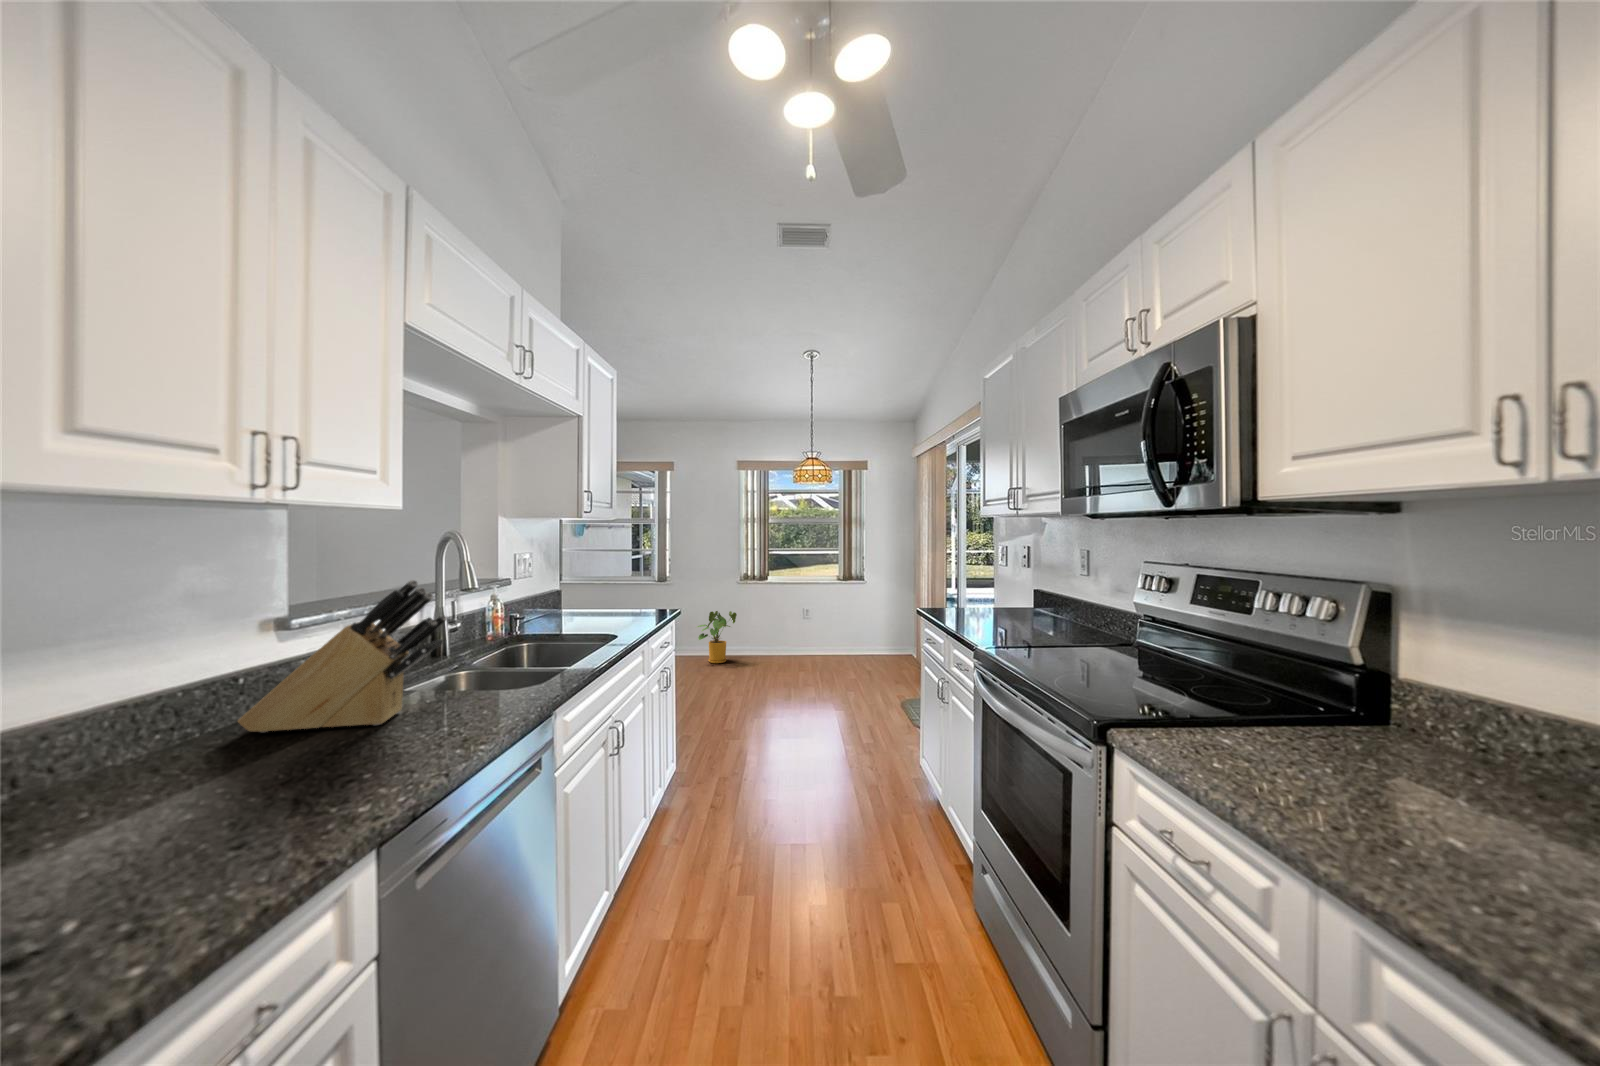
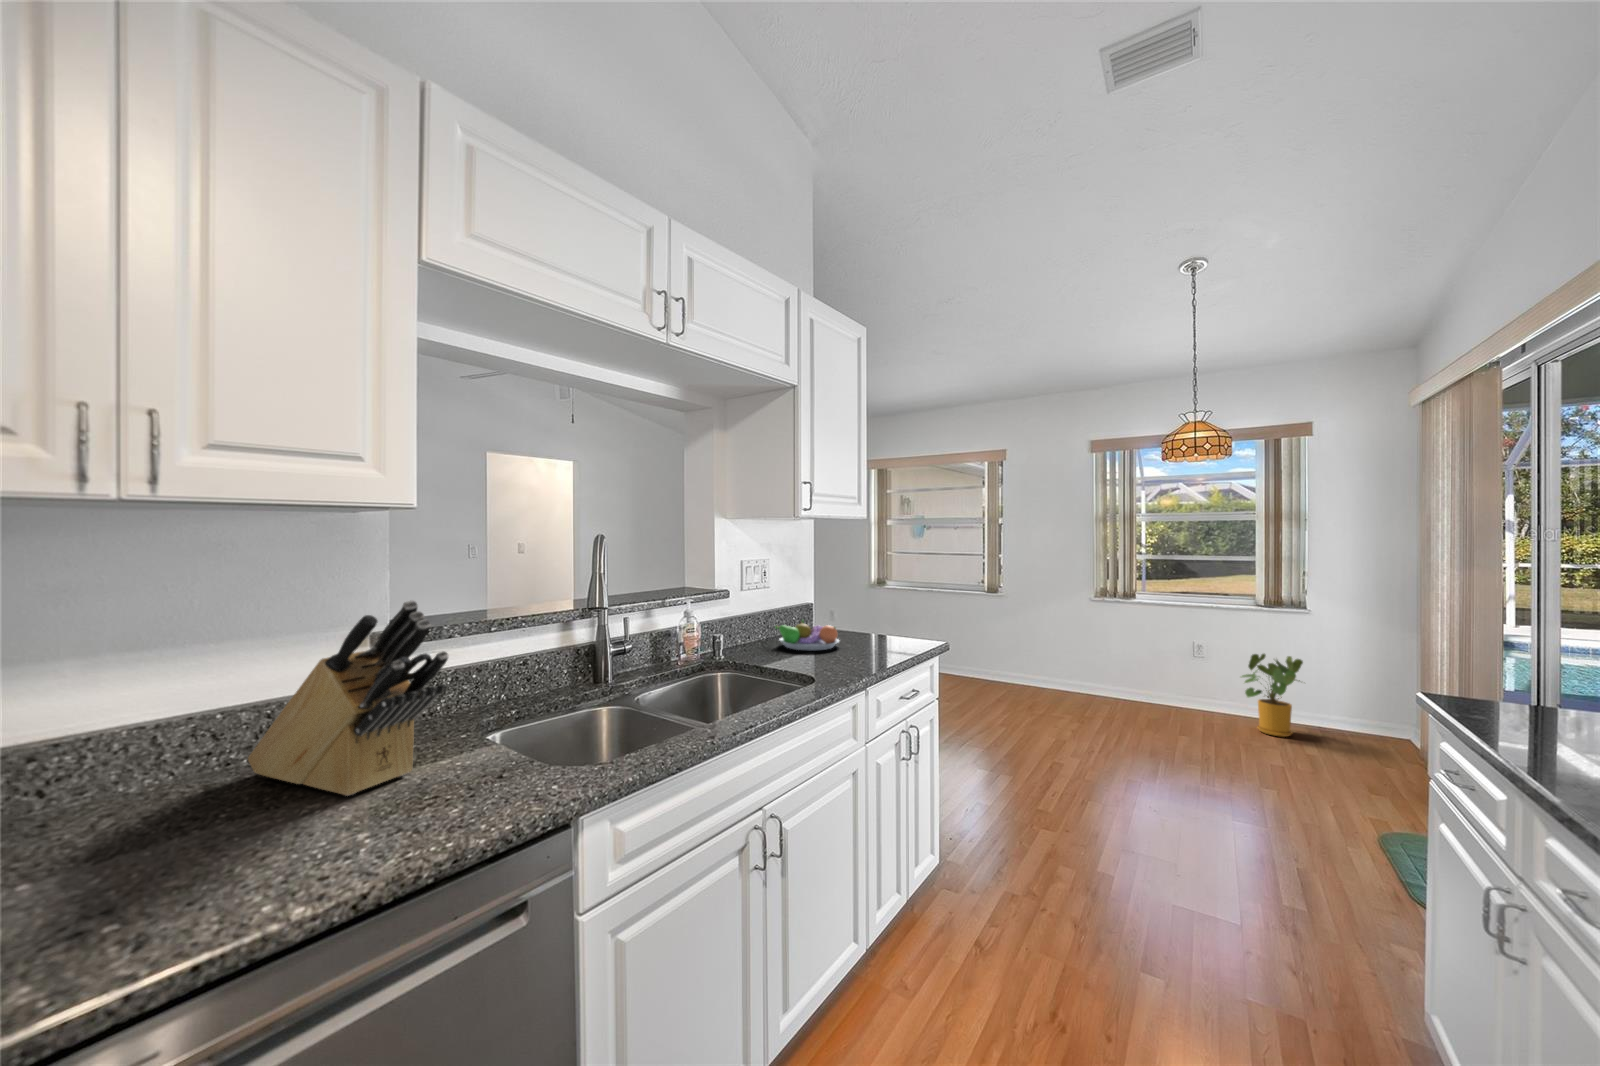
fruit bowl: none [546,601,604,624] -> present [775,620,839,650]
house plant: present [697,611,737,663] -> present [1242,654,1303,737]

